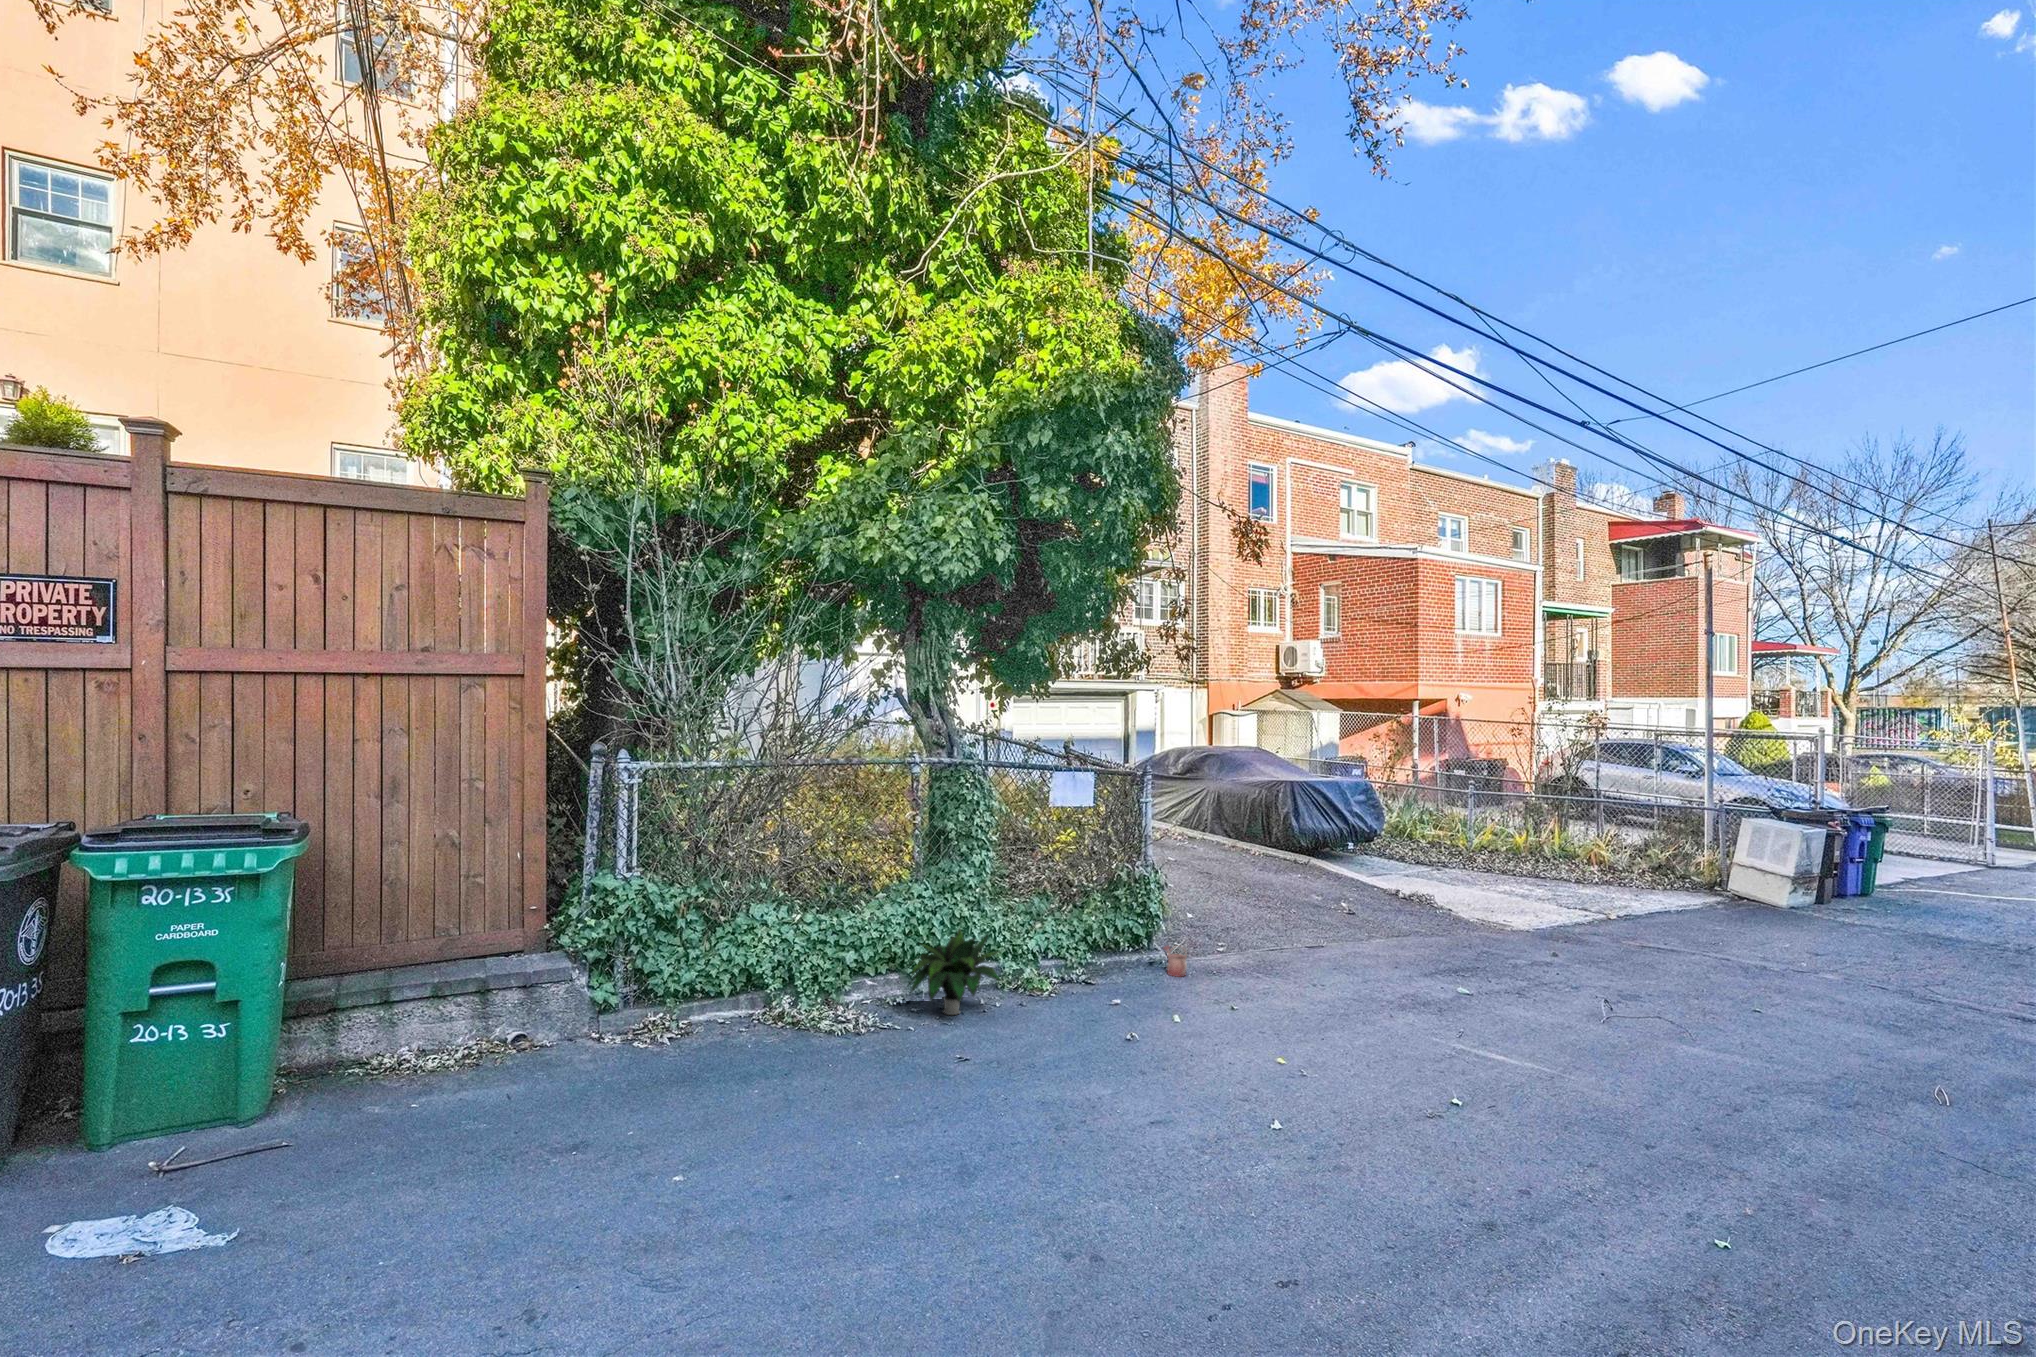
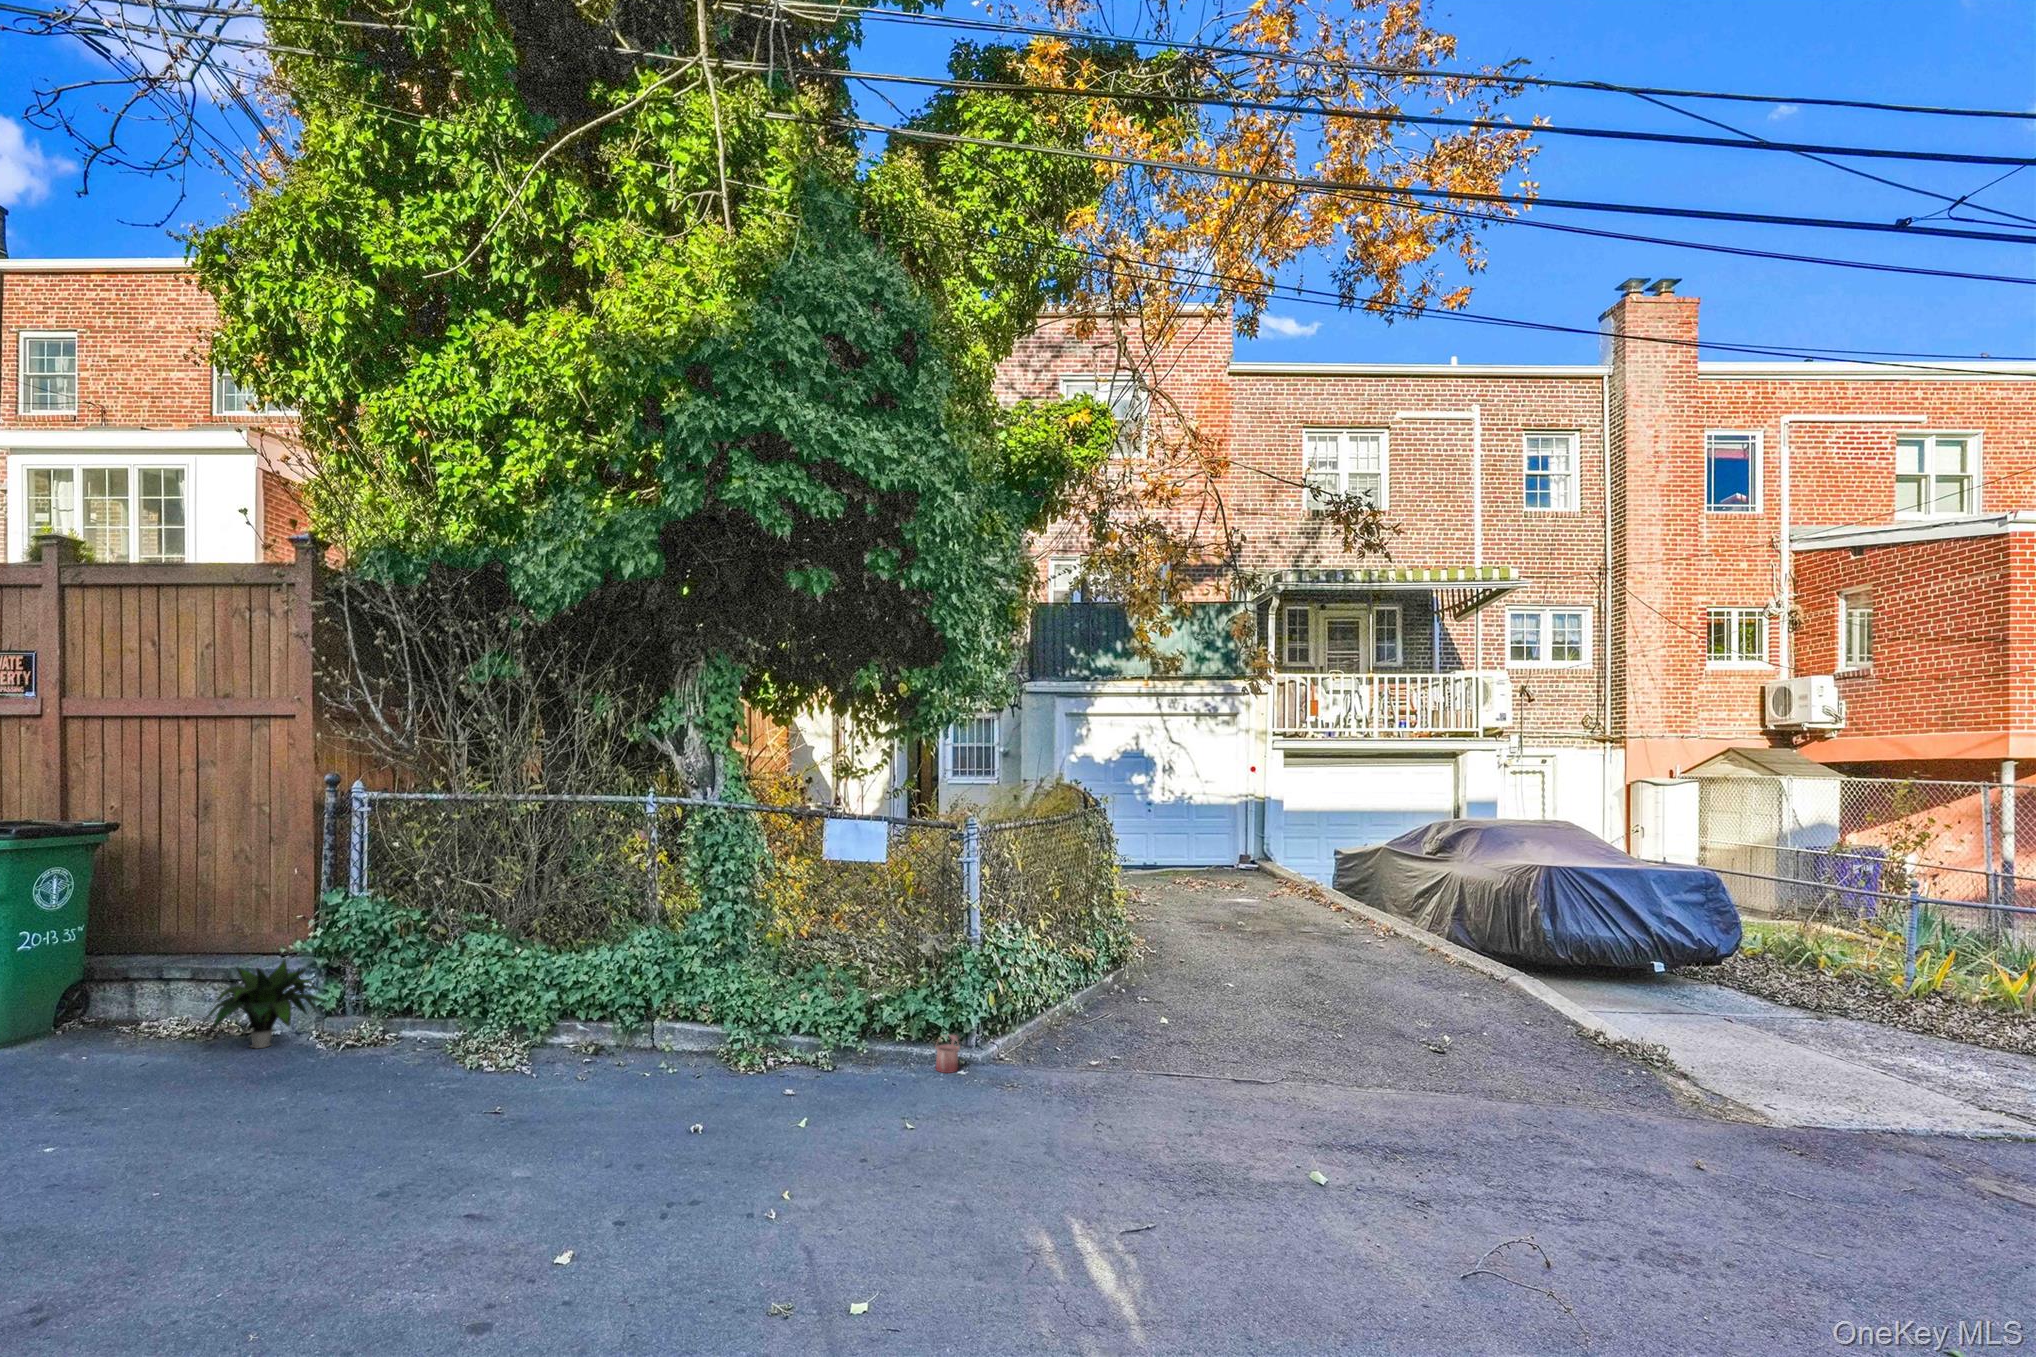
potted plant: present [909,929,1005,1015] -> present [205,960,328,1048]

